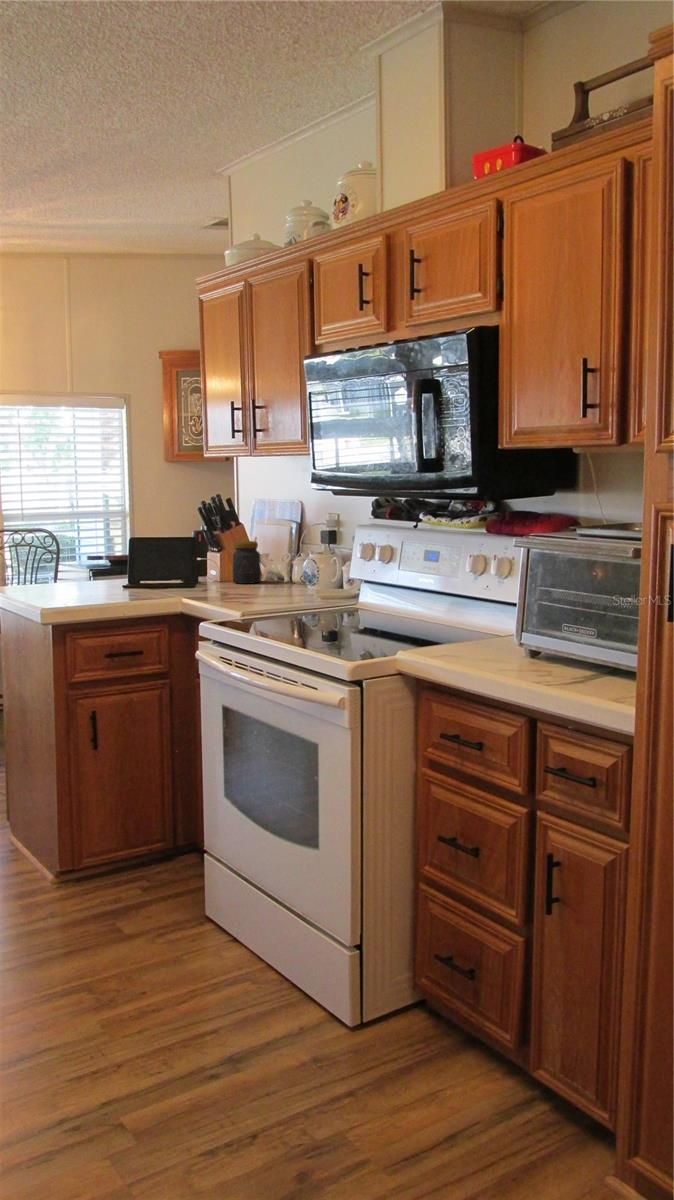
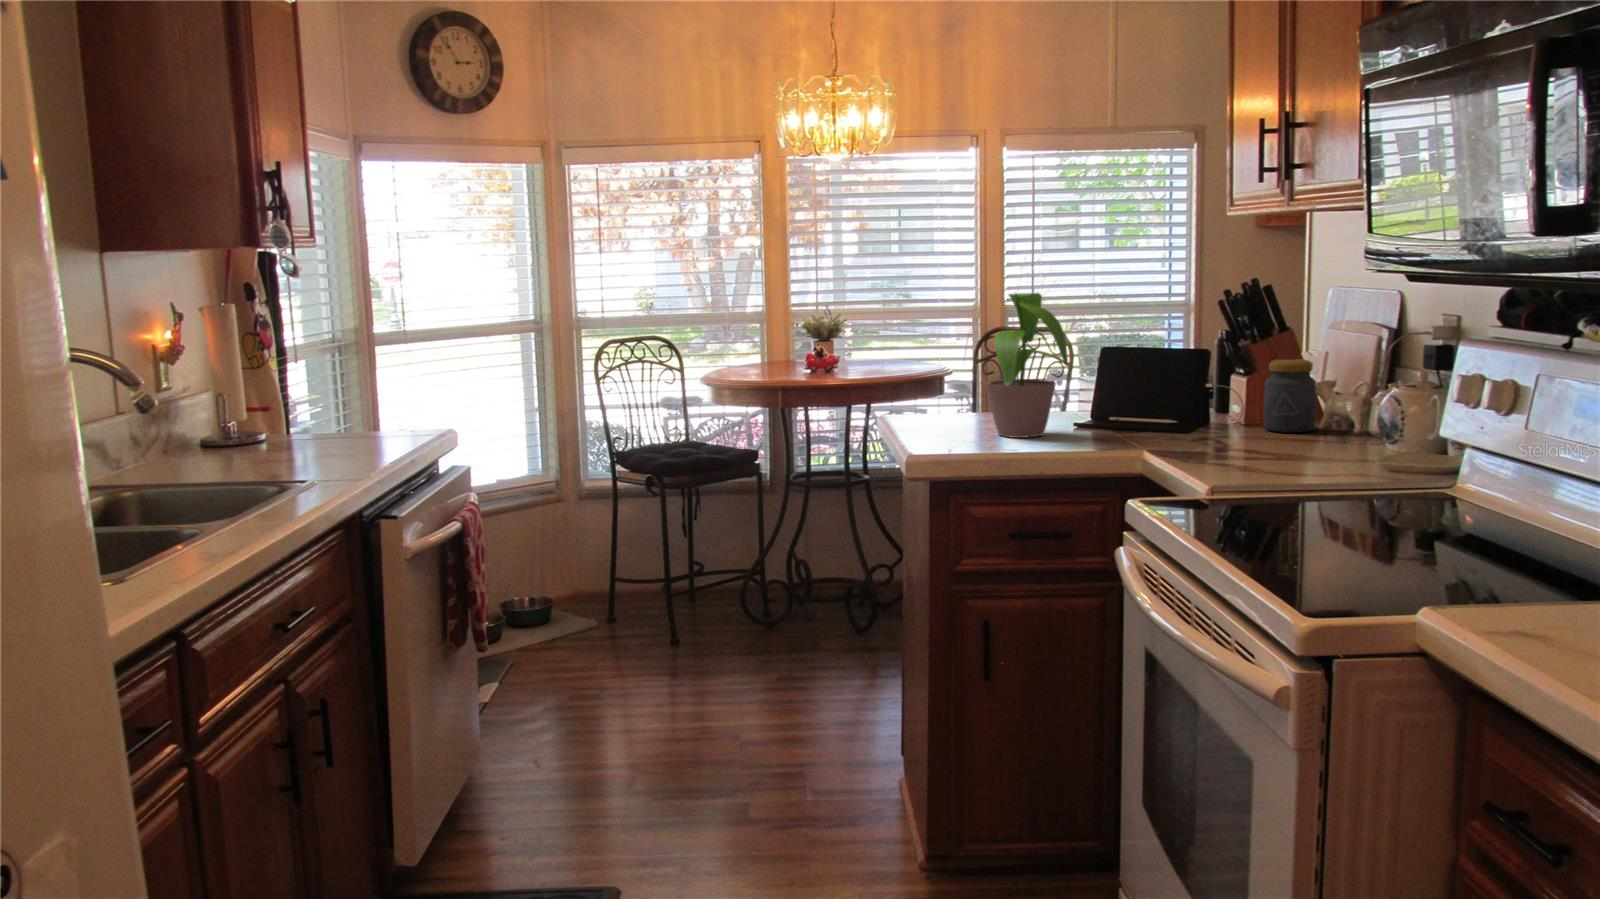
potted plant: none [49,501,130,594] -> present [986,293,1068,438]

